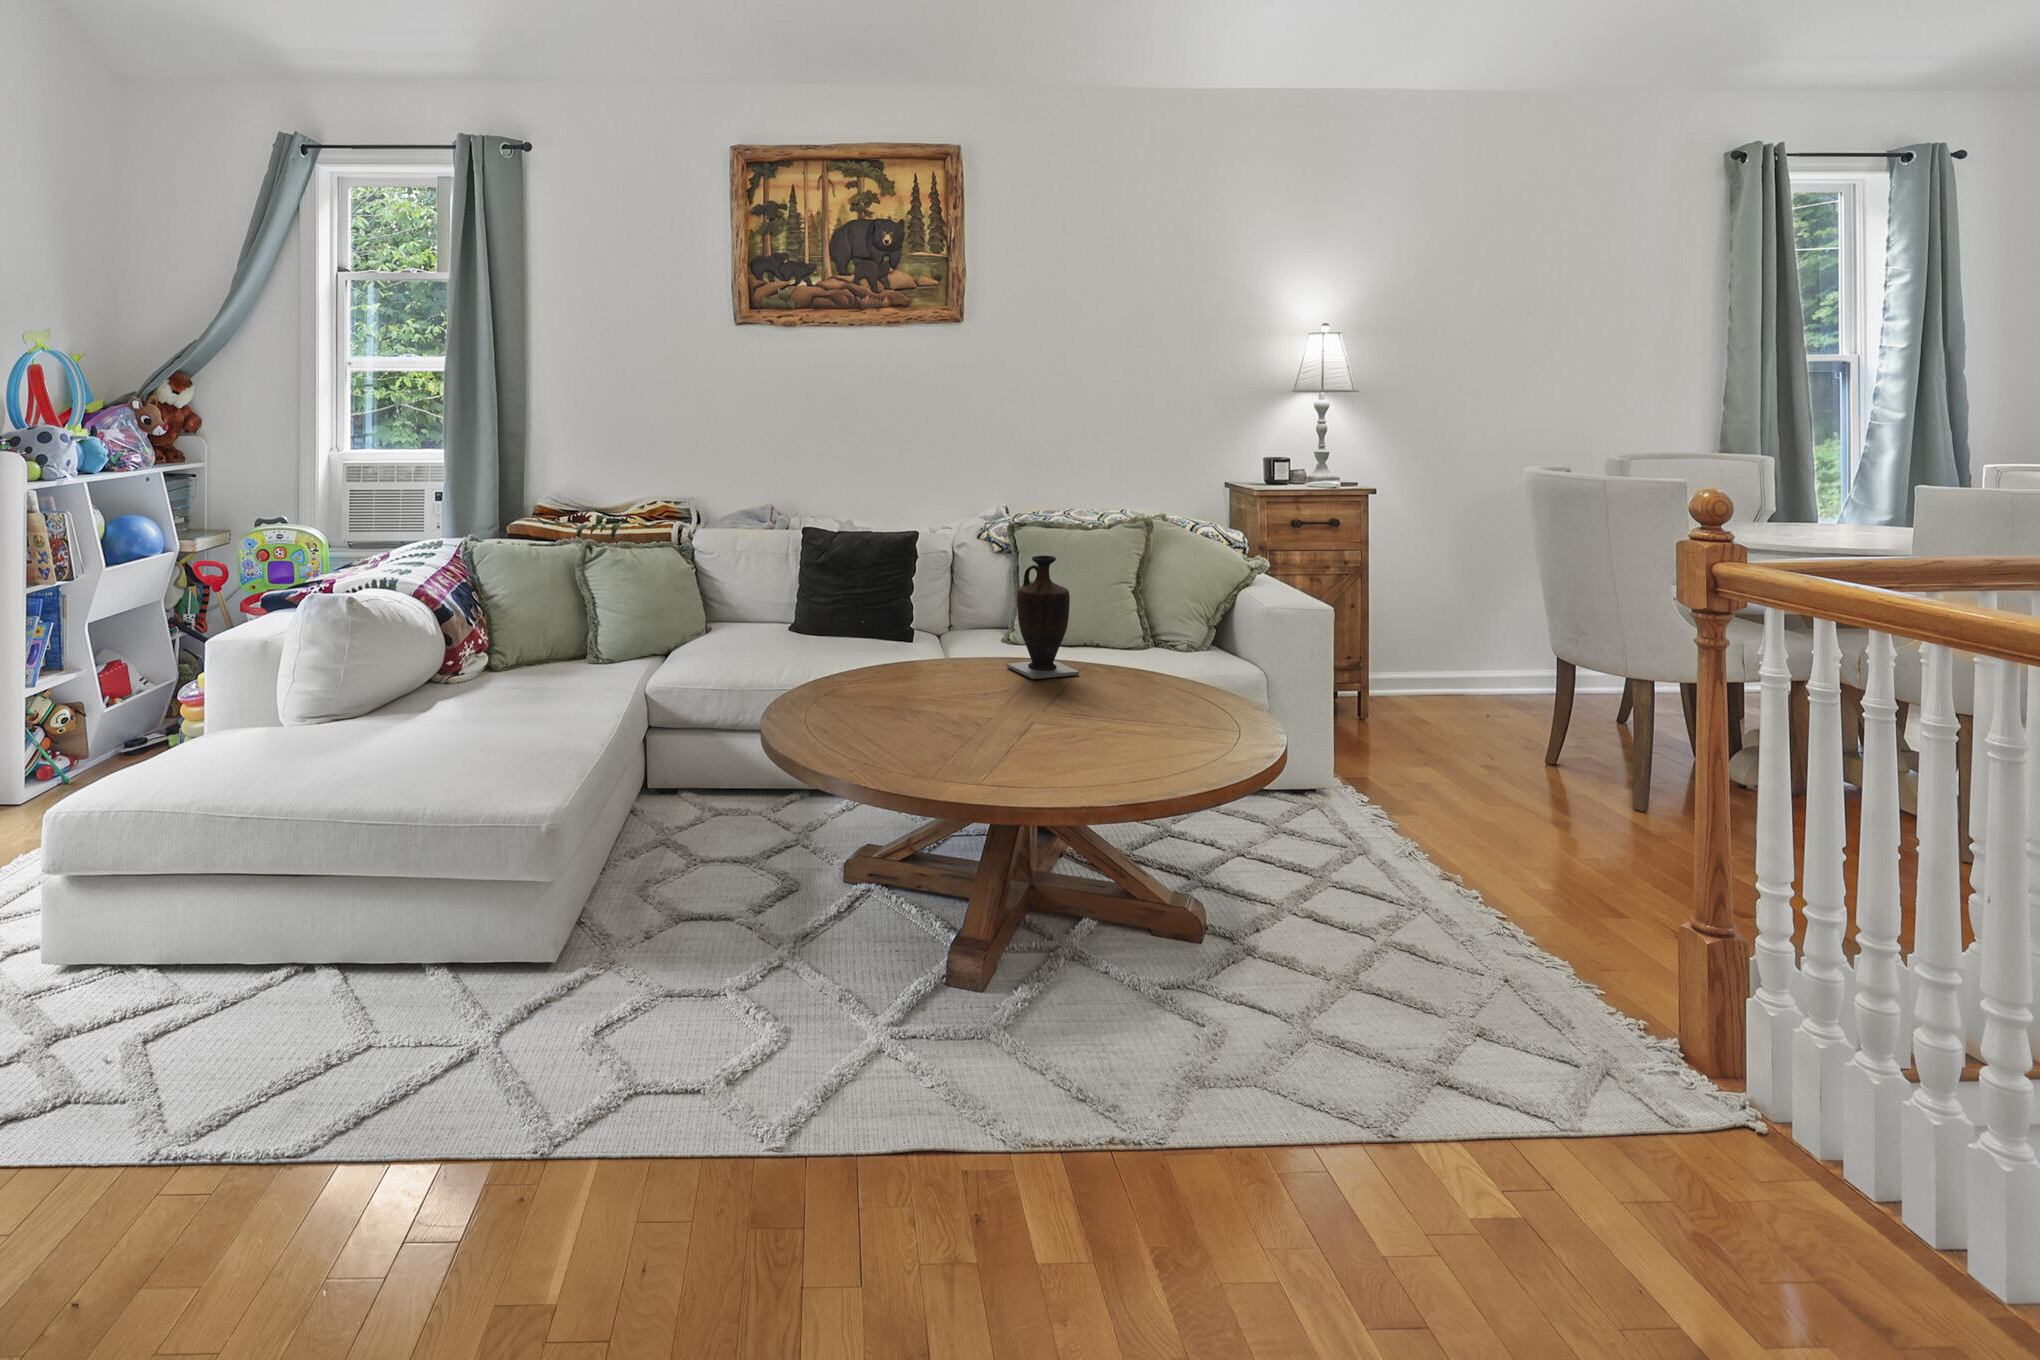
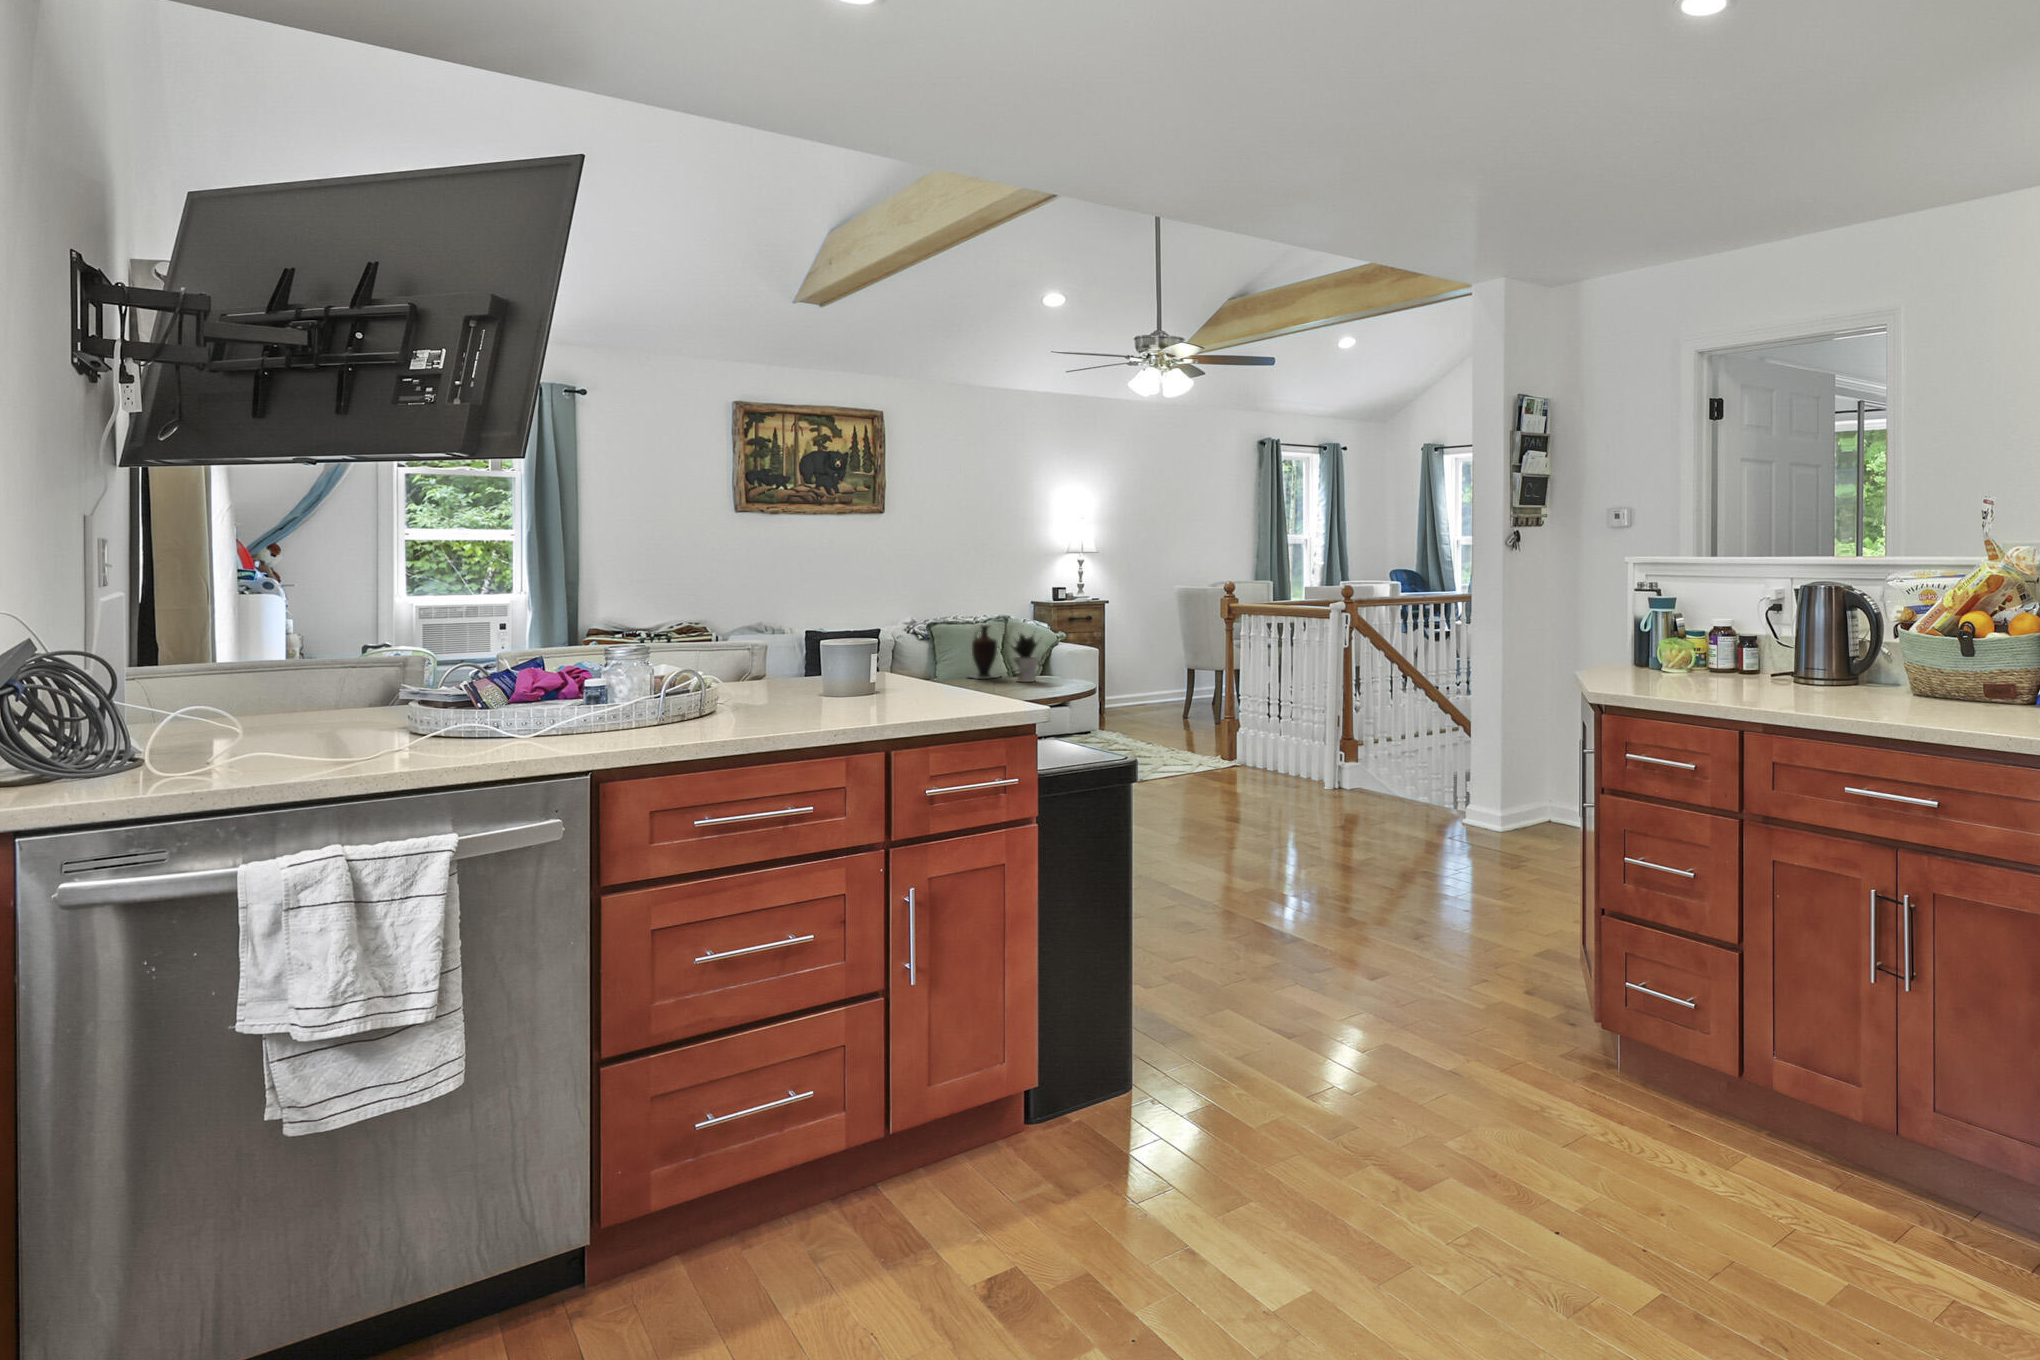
potted plant: none [1070,574,1153,707] -> present [1012,631,1039,682]

